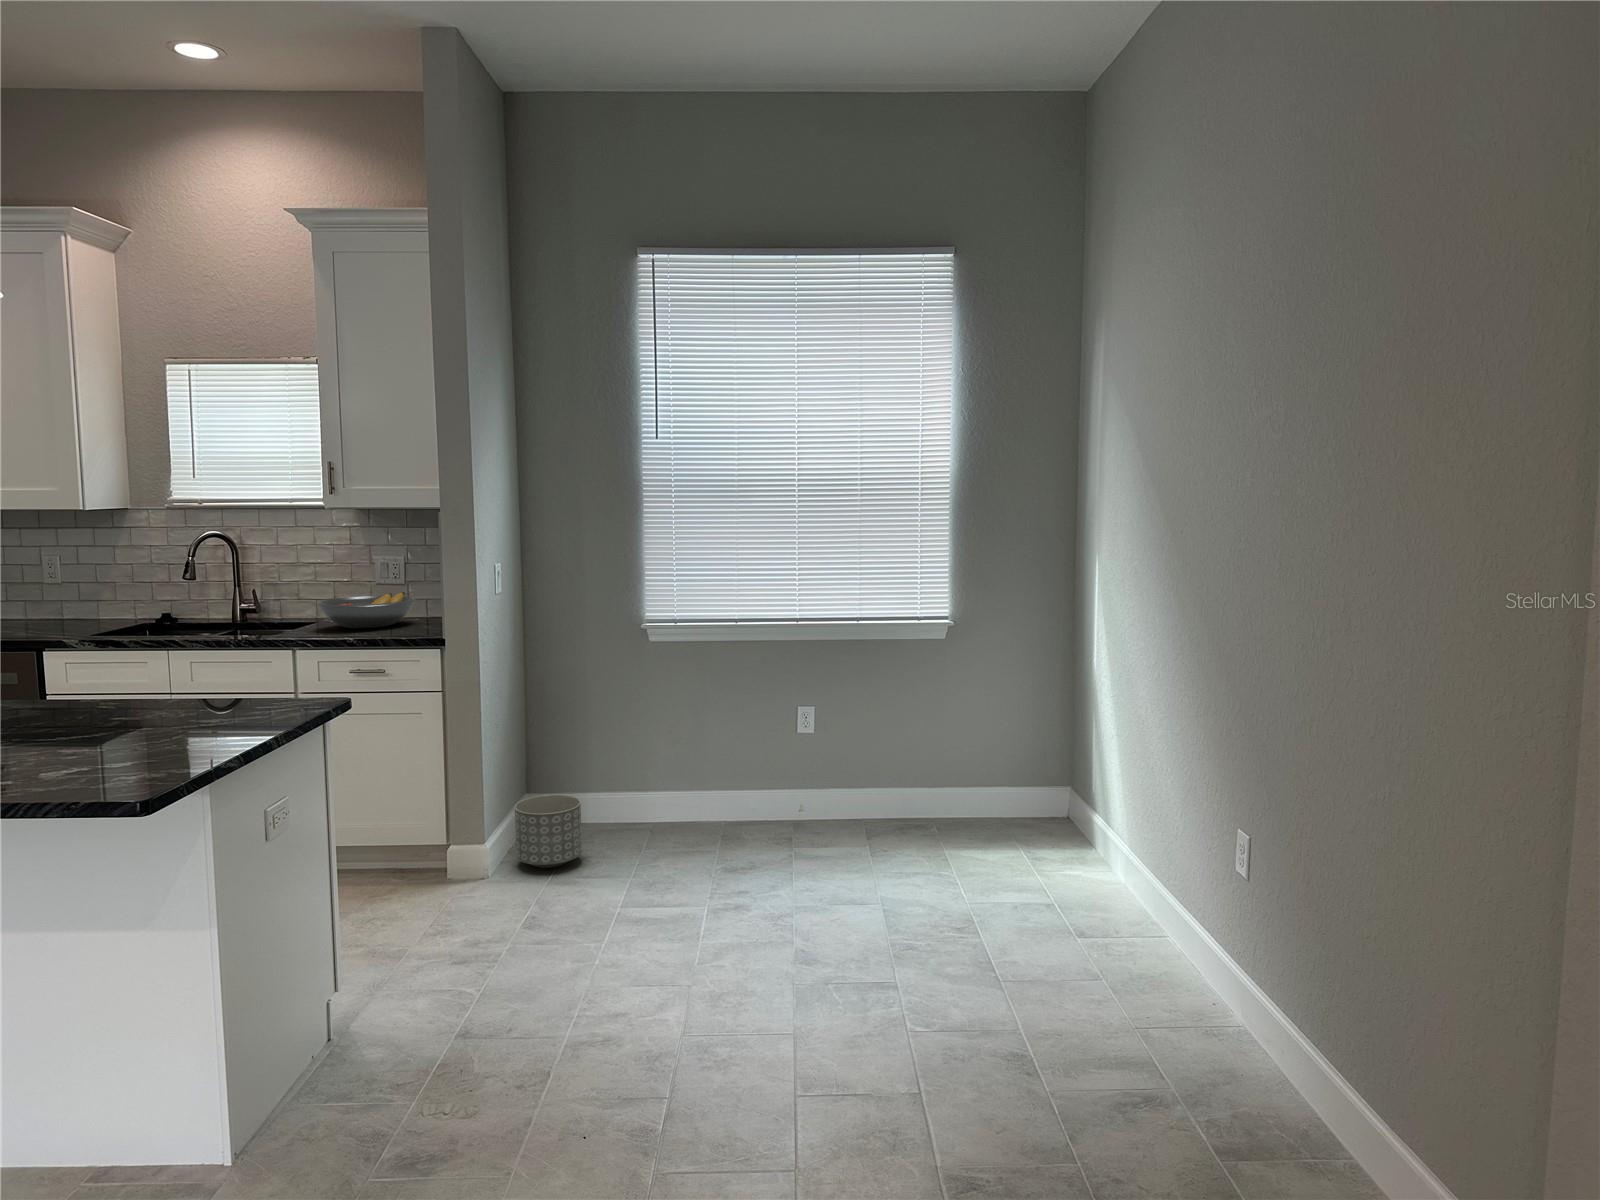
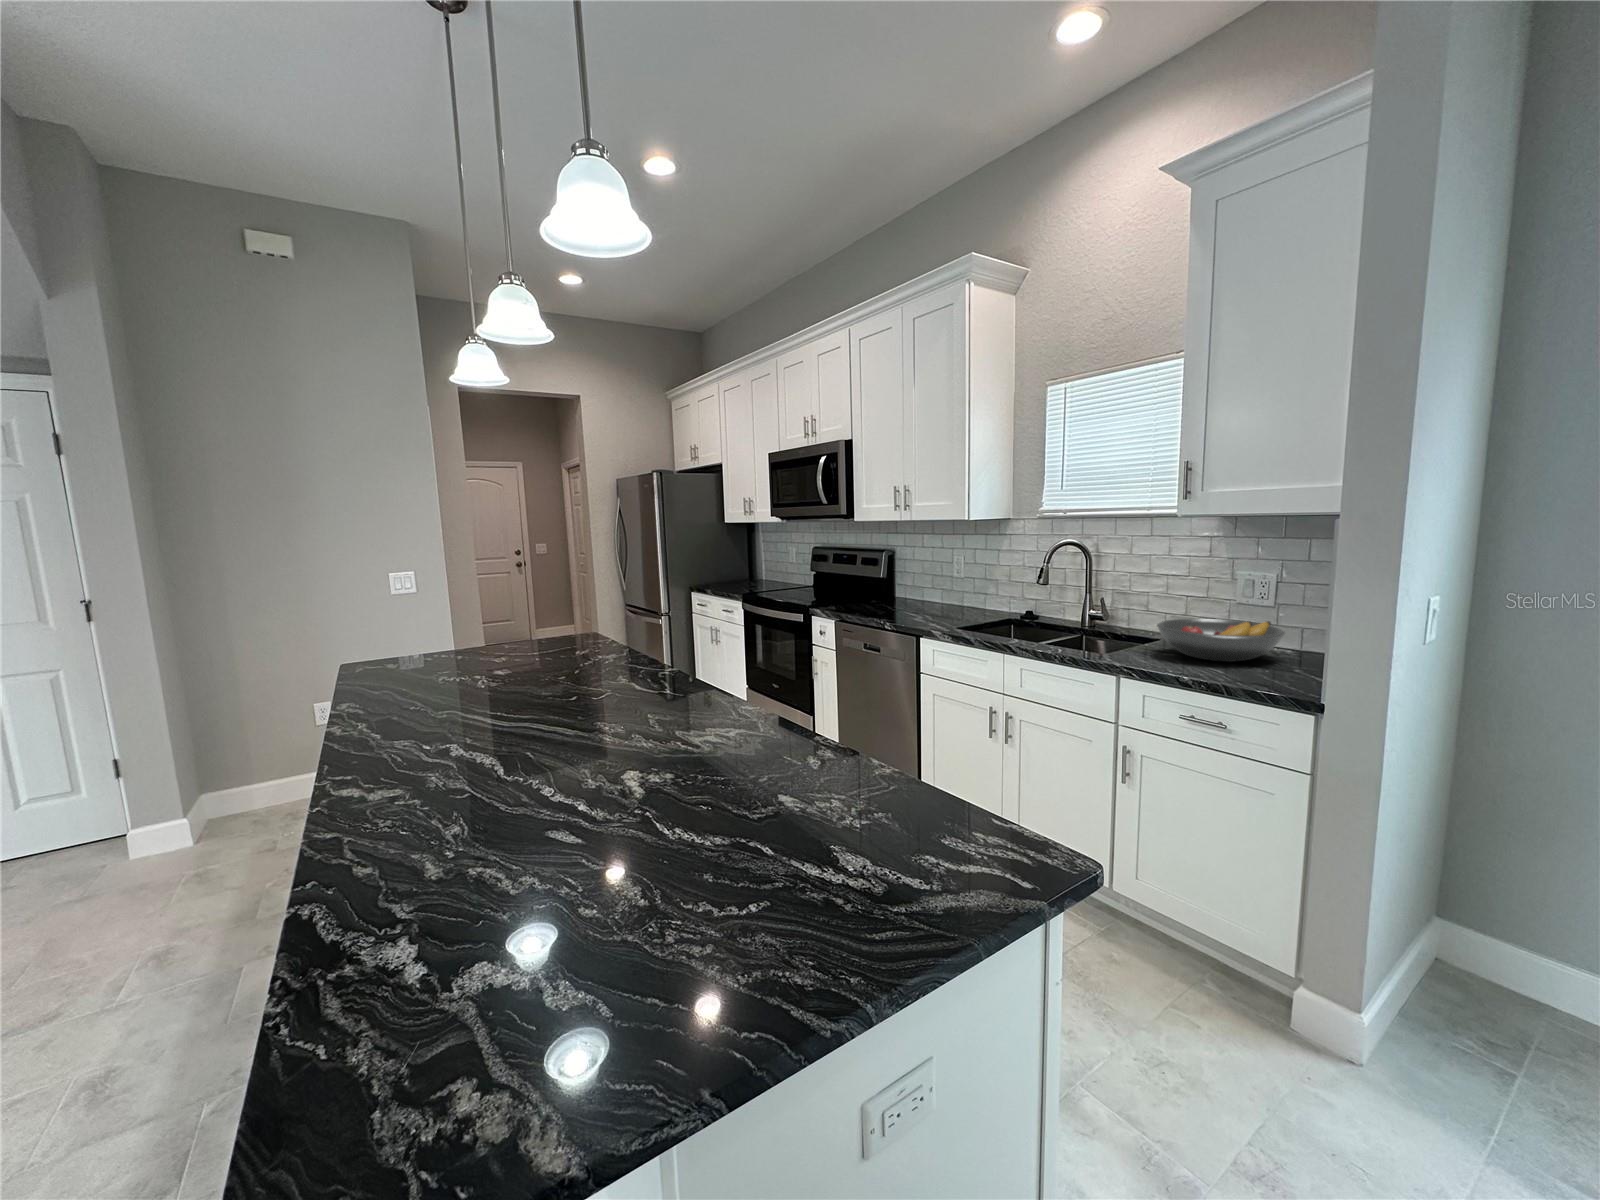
planter: present [515,795,582,868] -> none [1408,943,1558,1089]

